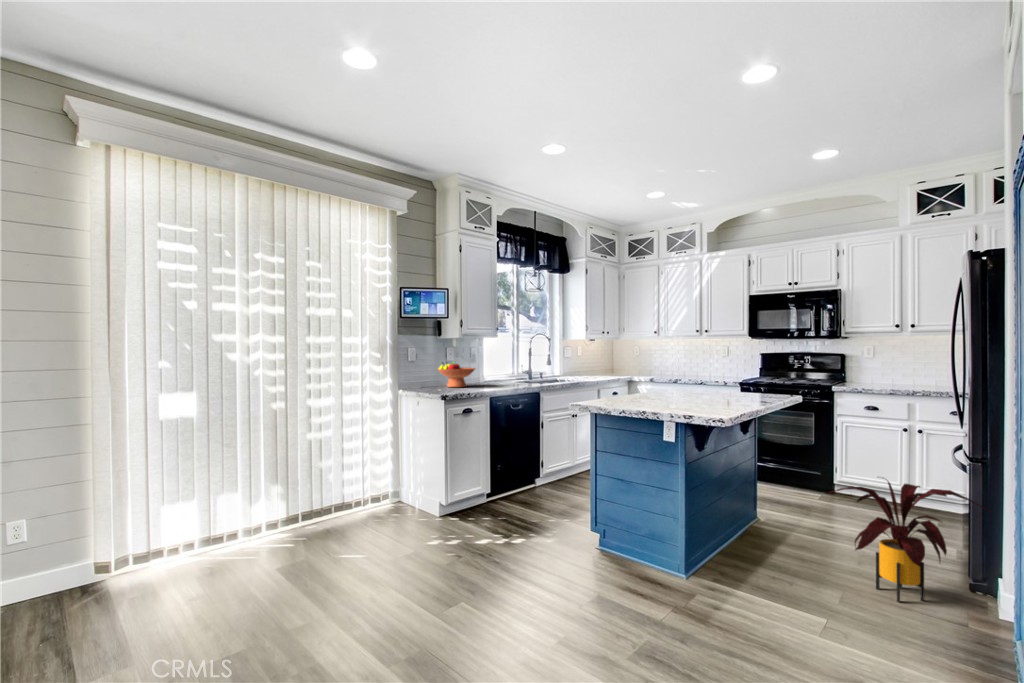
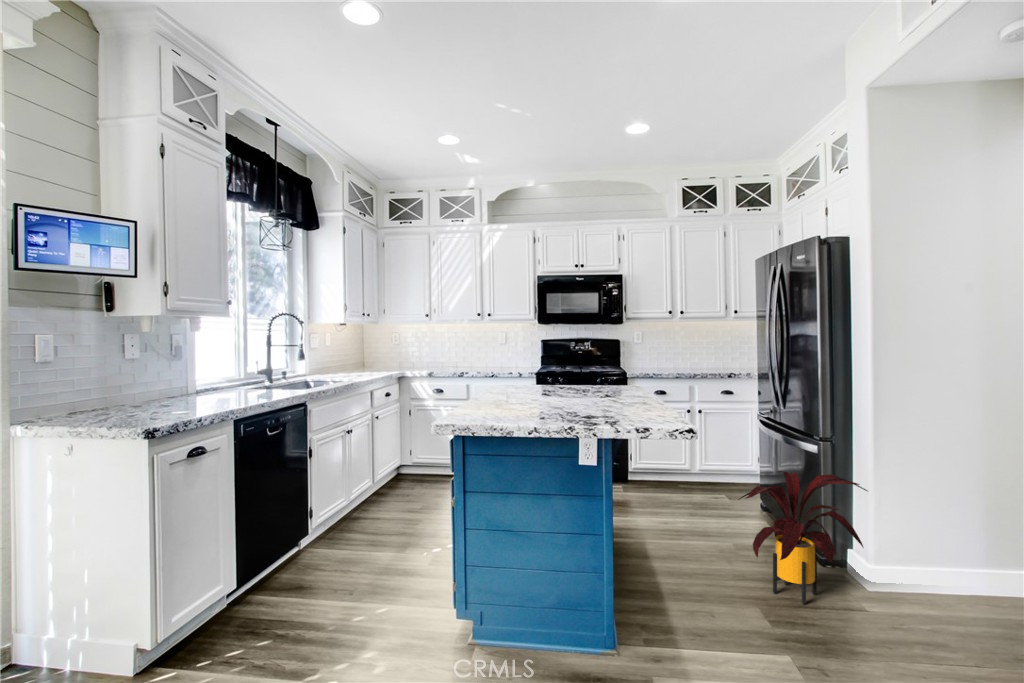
fruit bowl: present [438,362,475,387] -> none [109,361,197,409]

